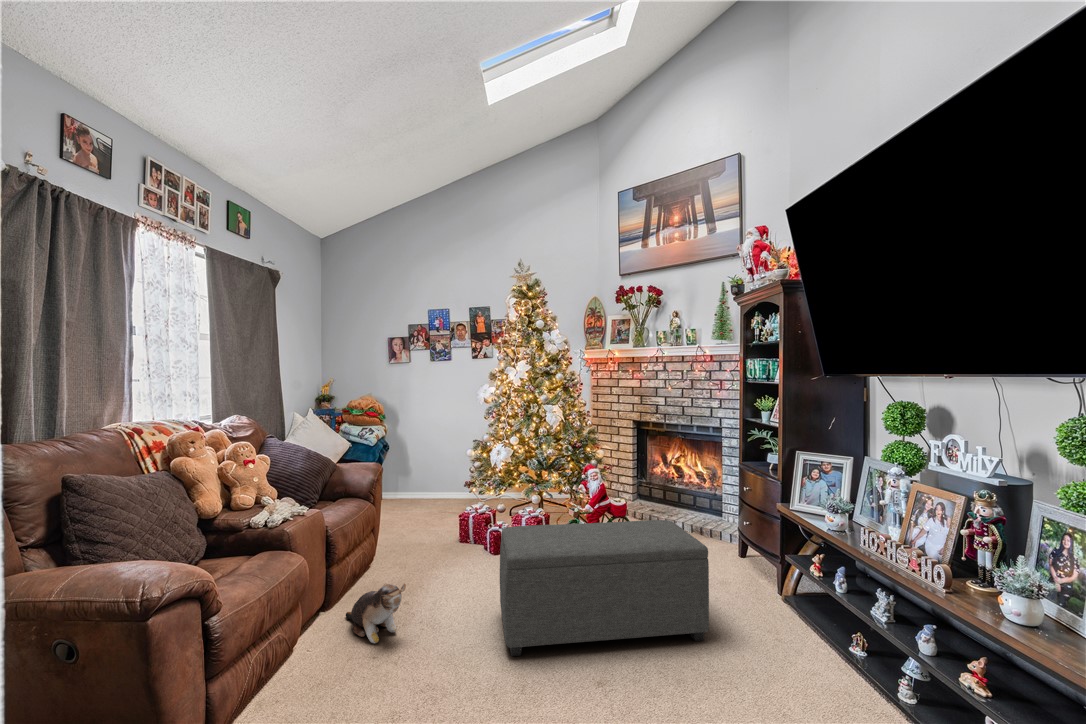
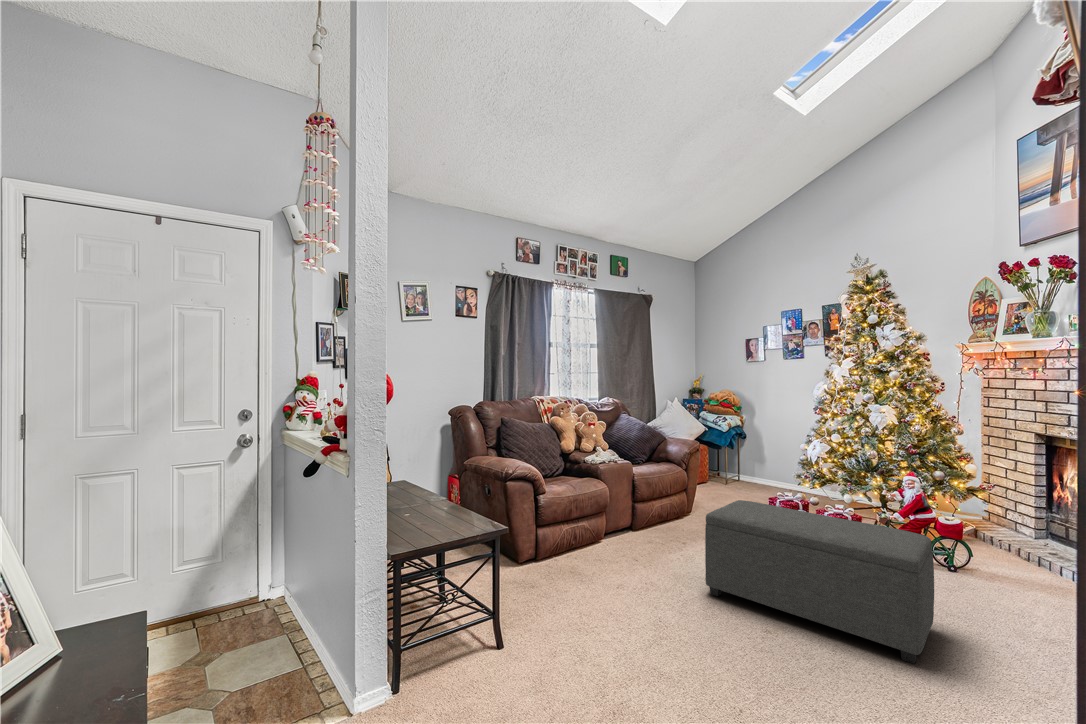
plush toy: present [346,584,406,644] -> none [630,516,654,555]

